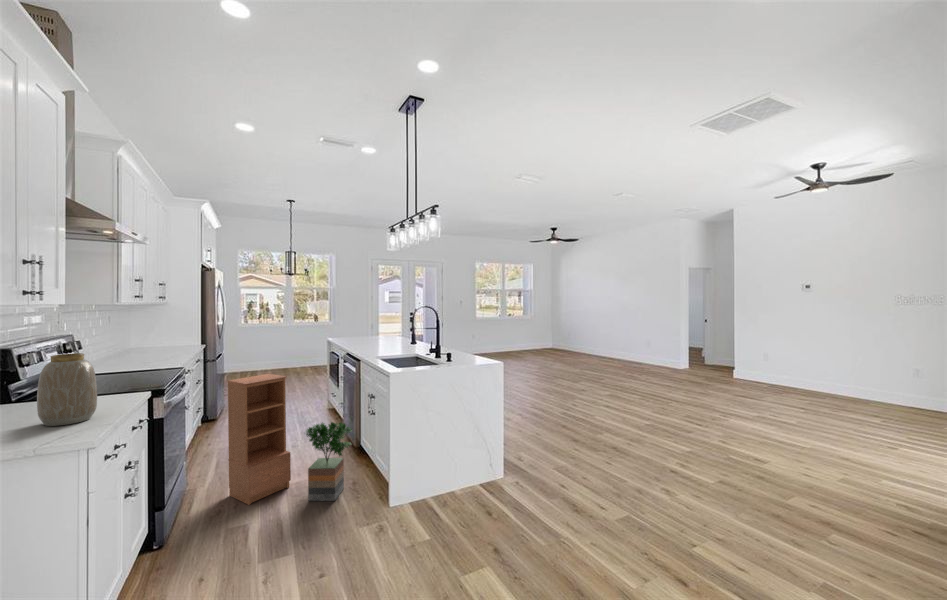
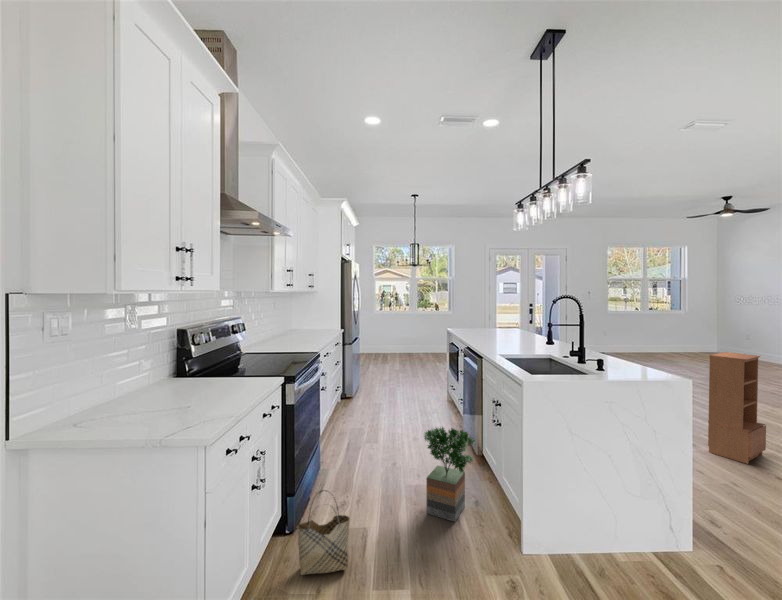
vase: present [37,353,97,426] -> none [182,339,228,410]
bookcase: present [228,374,291,505] -> present [708,352,766,464]
woven basket: none [174,493,233,576] -> present [297,490,350,575]

